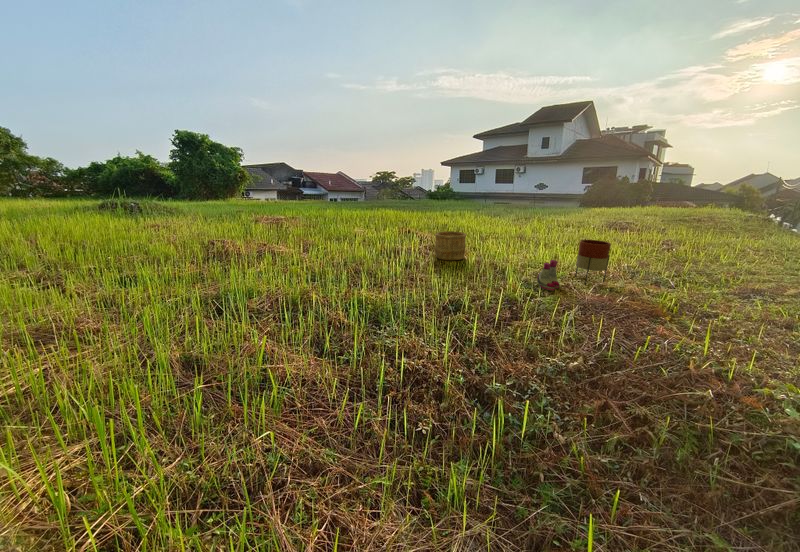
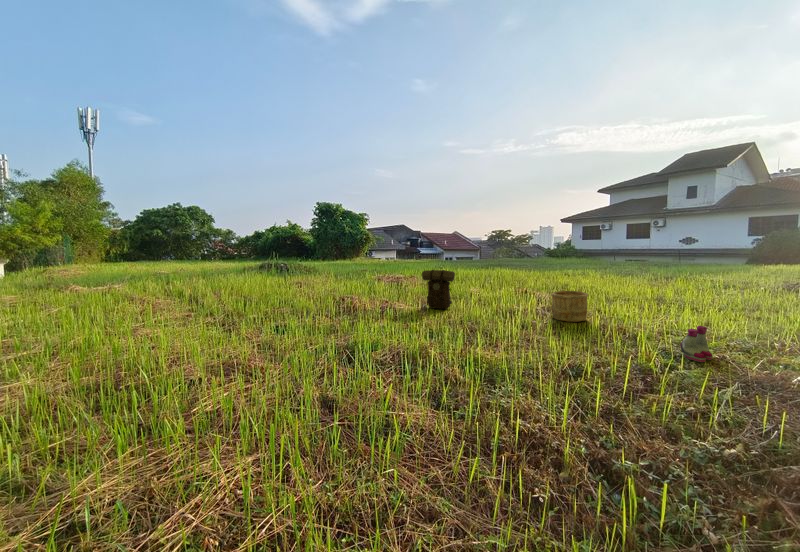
backpack: none [306,209,342,252] -> present [422,270,455,309]
planter: present [575,240,611,284] -> none [736,303,786,358]

